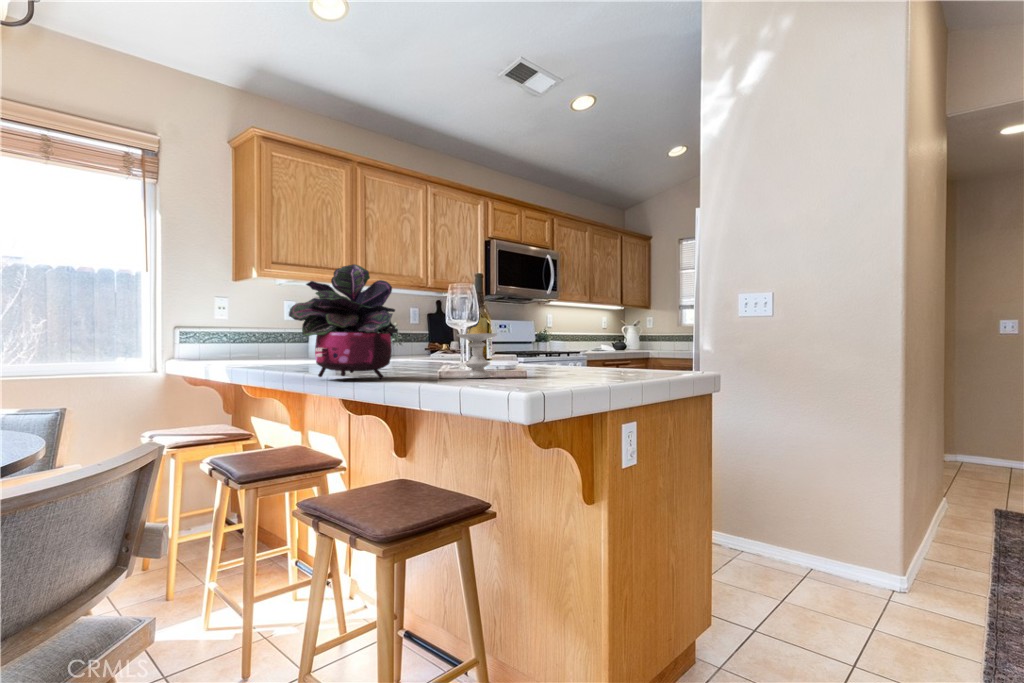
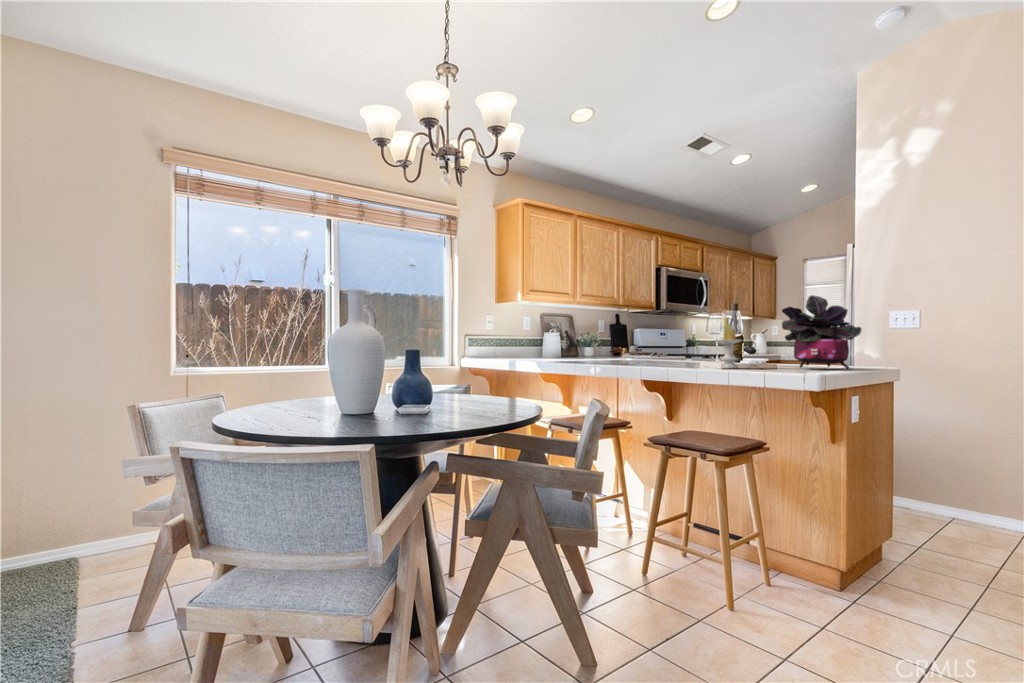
potted plant: present [289,264,398,379] -> present [782,295,861,369]

